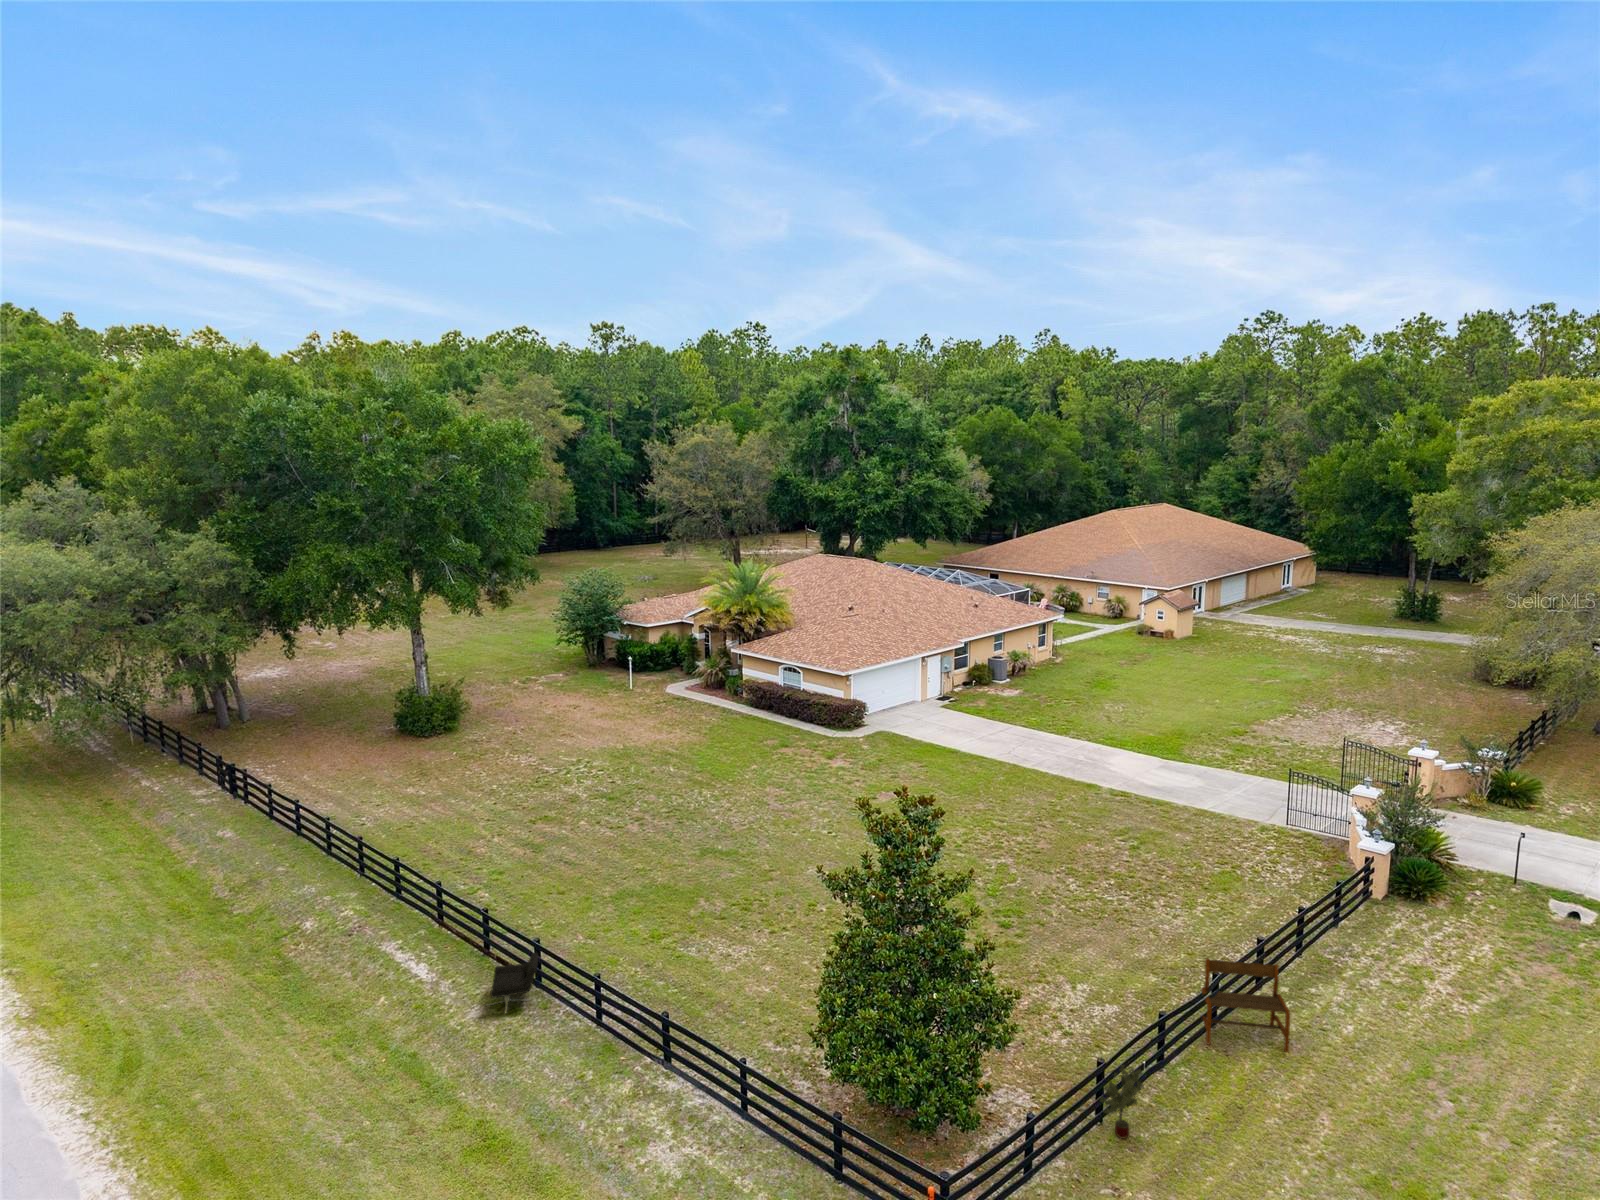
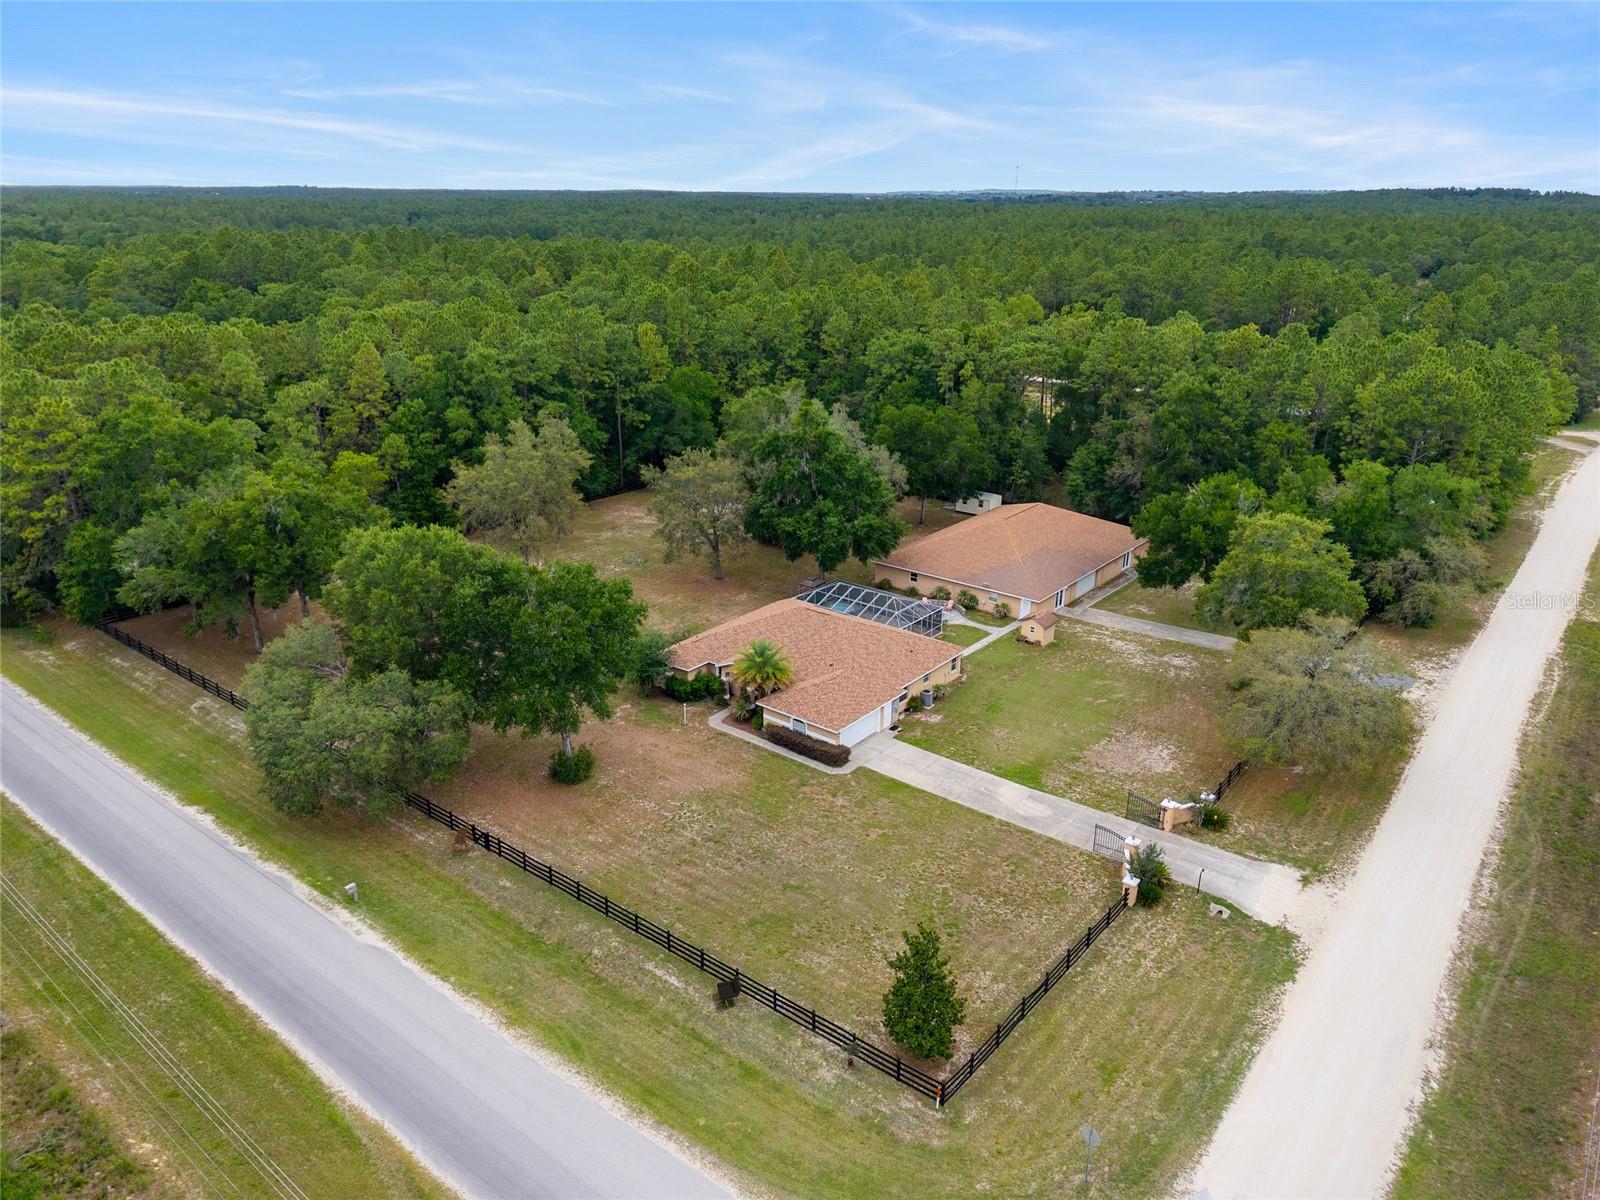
bench: present [1201,958,1290,1052] -> present [452,822,472,853]
potted tree: present [1100,1065,1143,1138] -> present [840,1041,861,1065]

